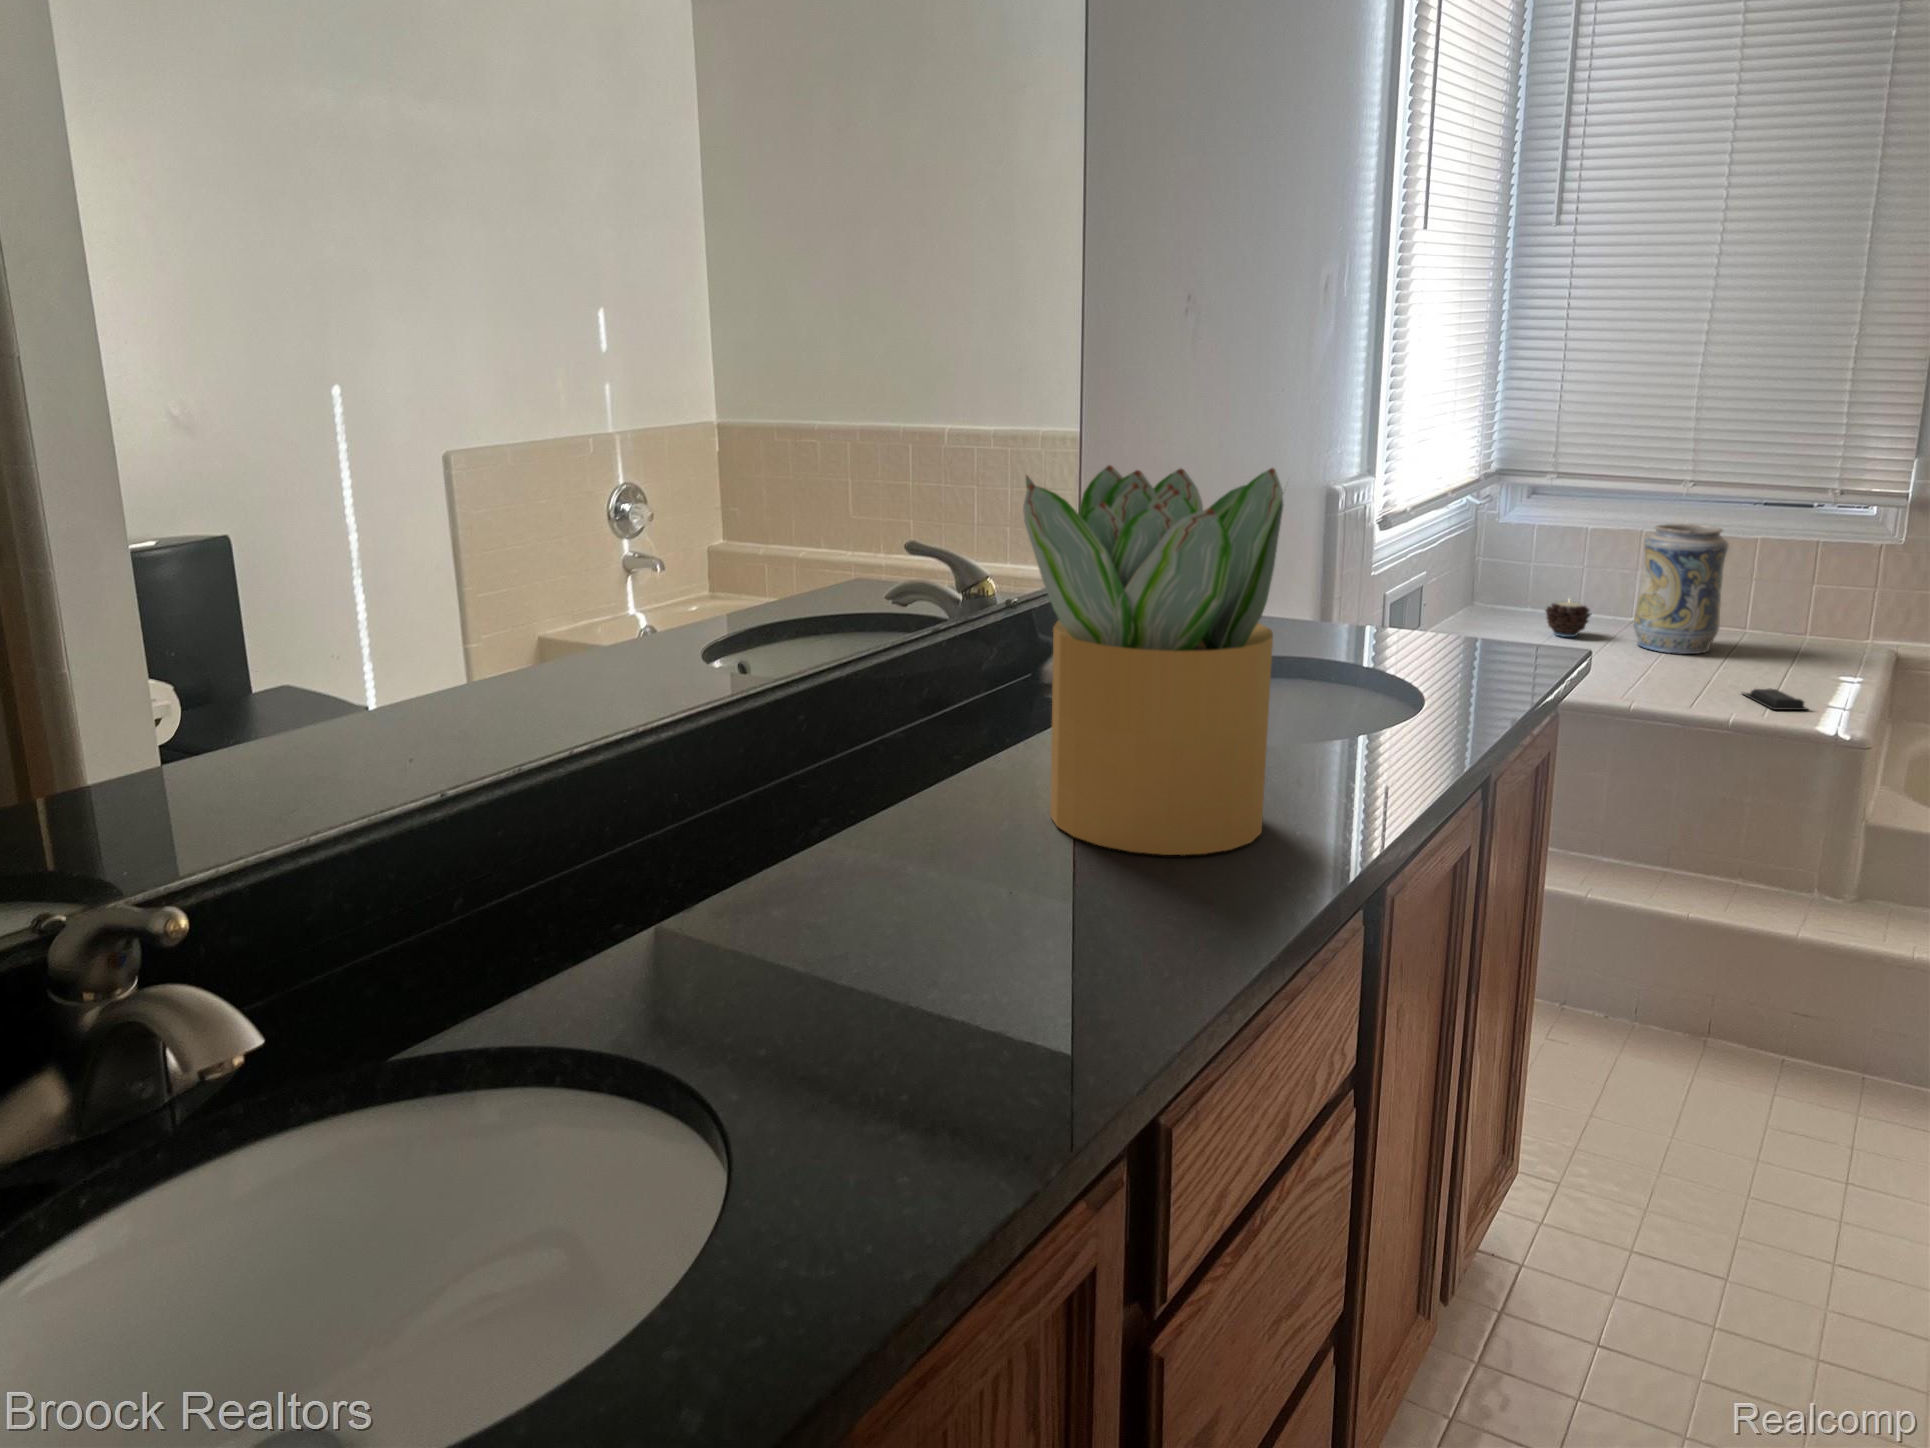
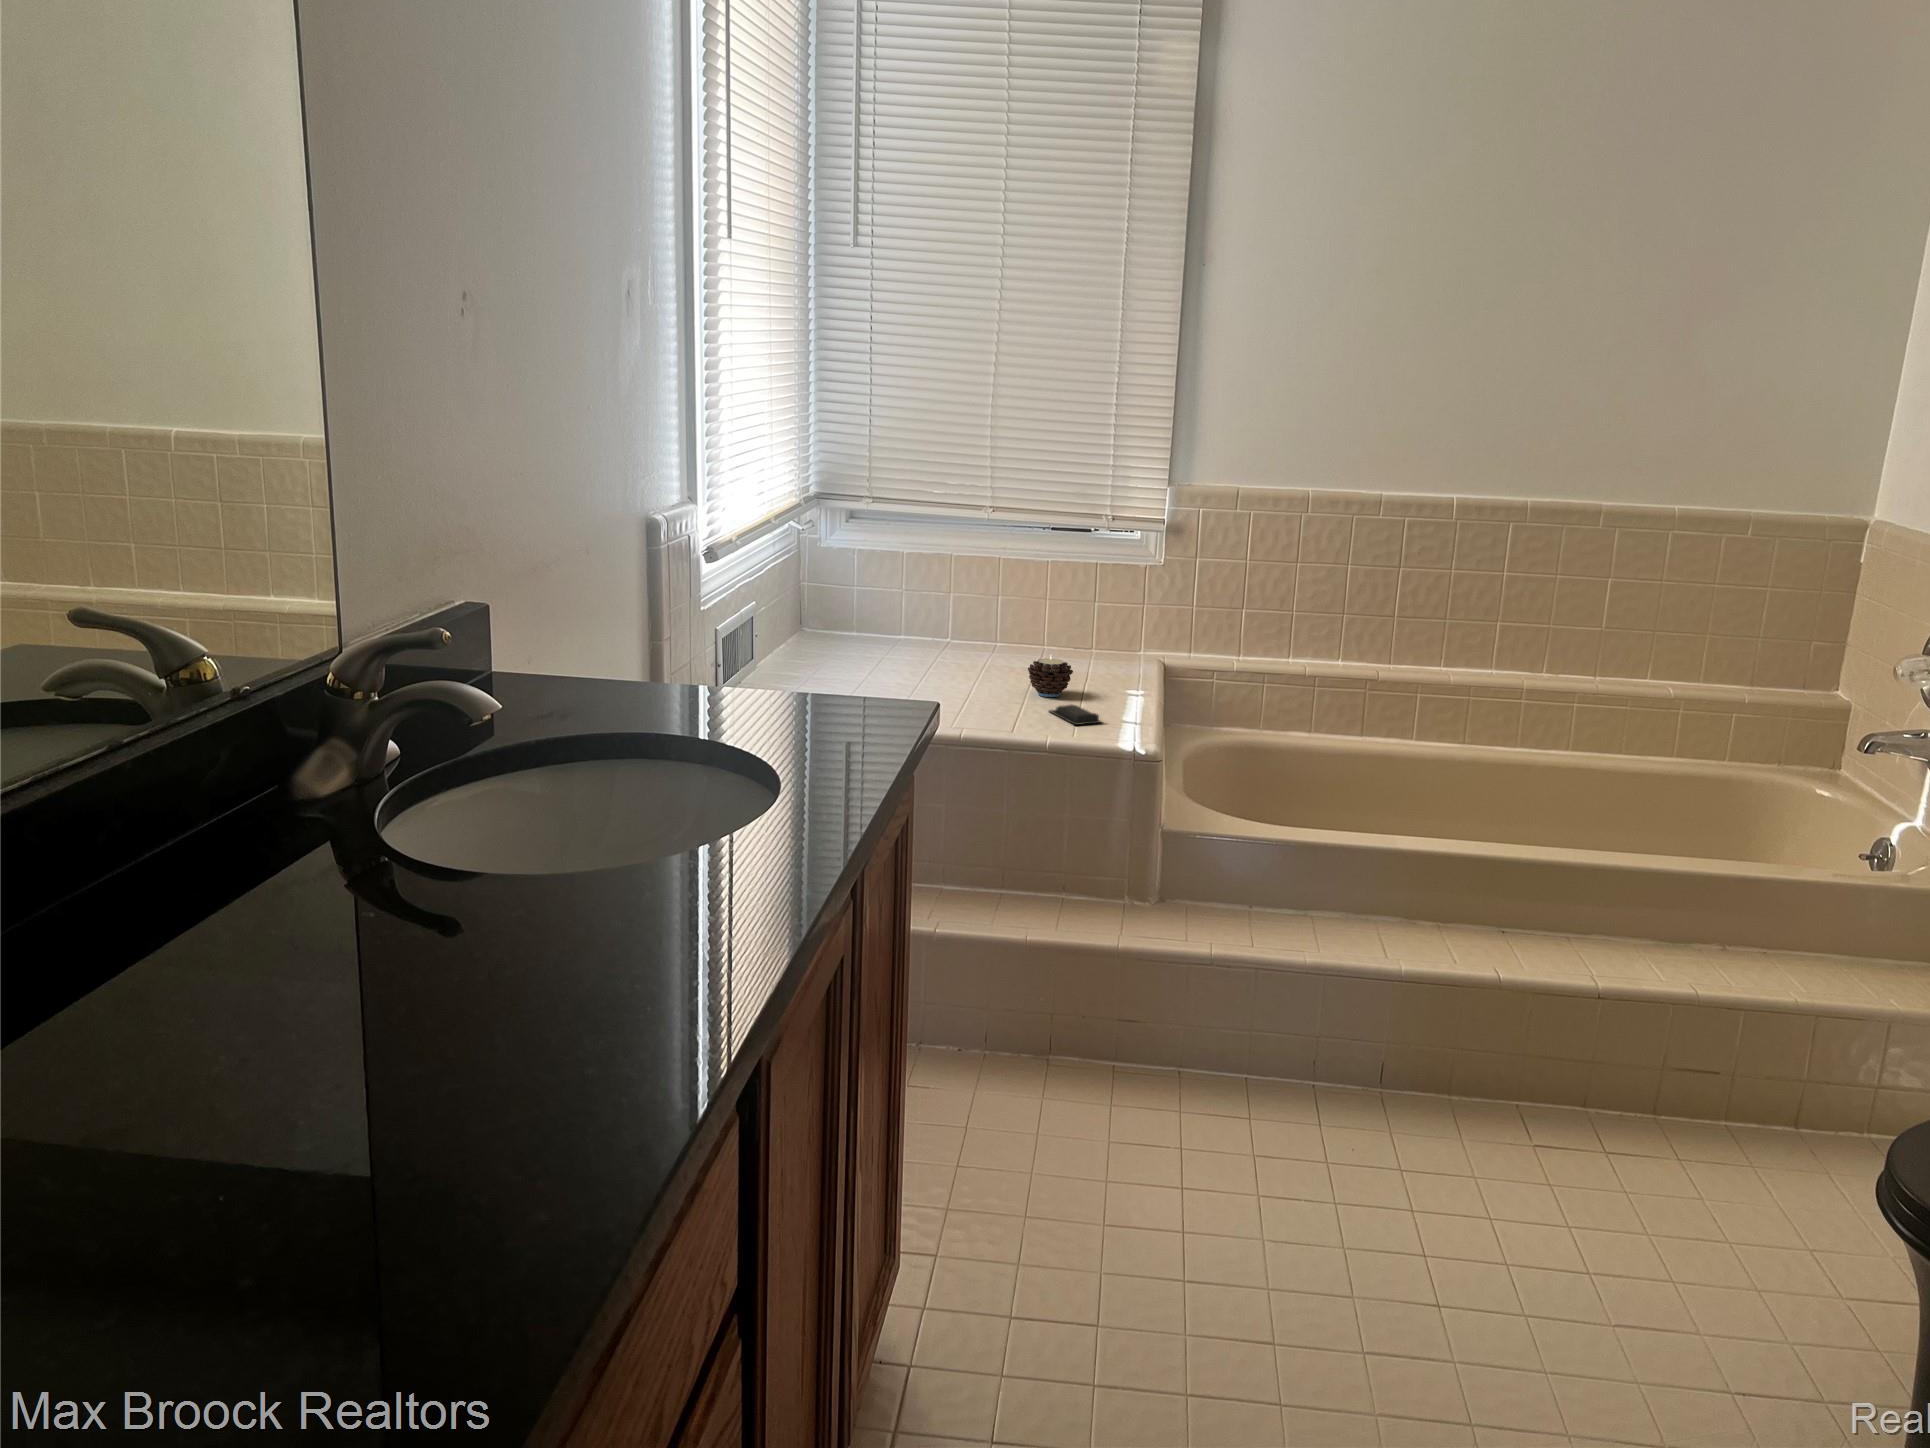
potted plant: present [1023,465,1284,855] -> none [217,529,598,1052]
decorative vase: present [1633,524,1729,654] -> none [952,549,1027,674]
candle: present [1546,601,1591,637] -> present [1028,656,1073,697]

